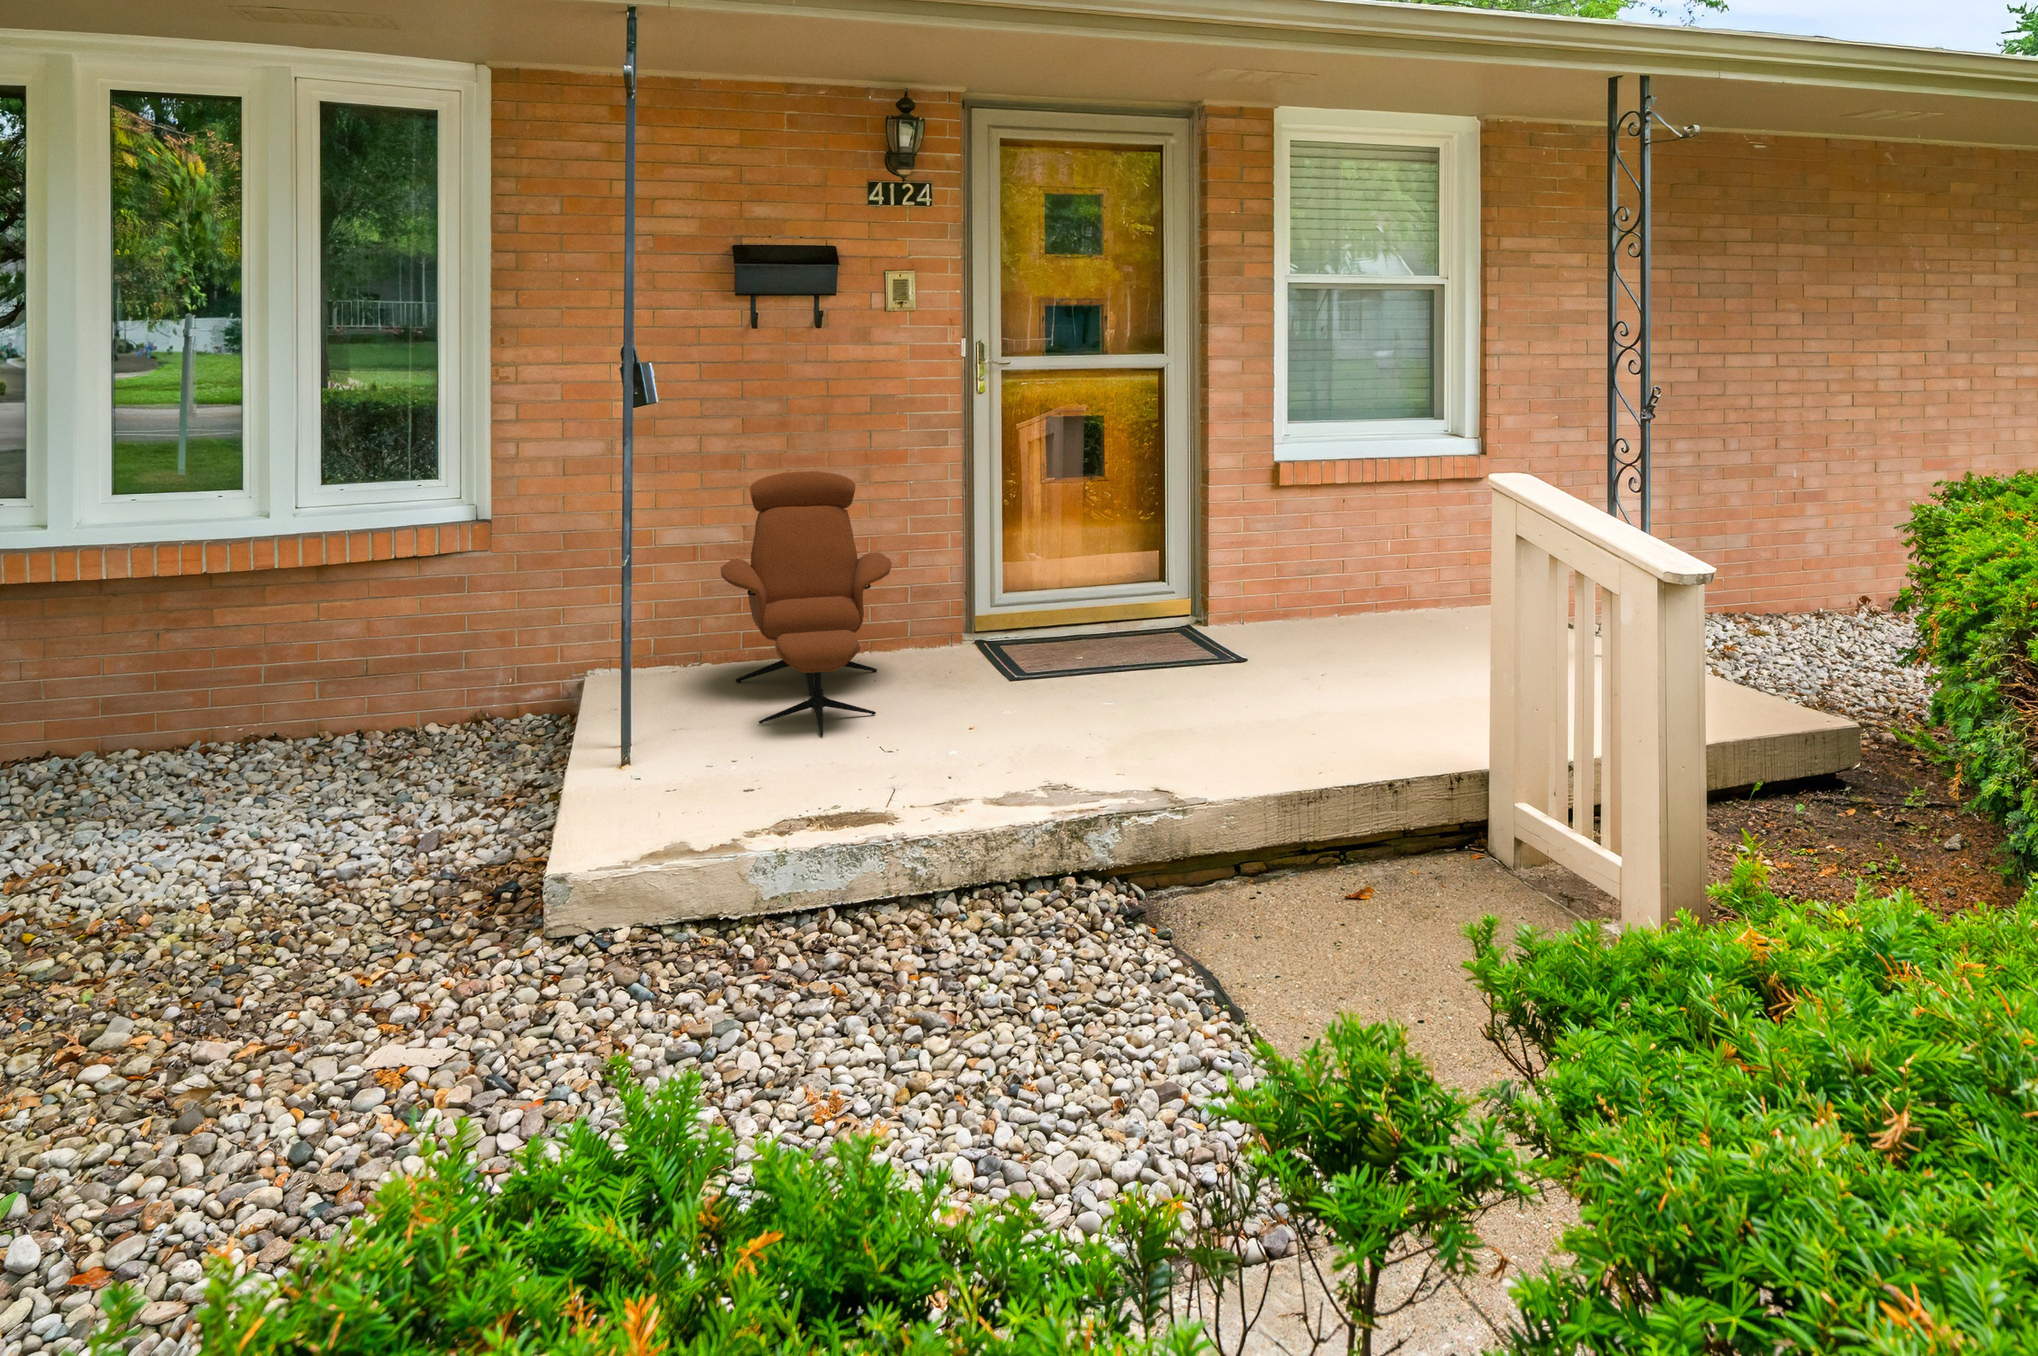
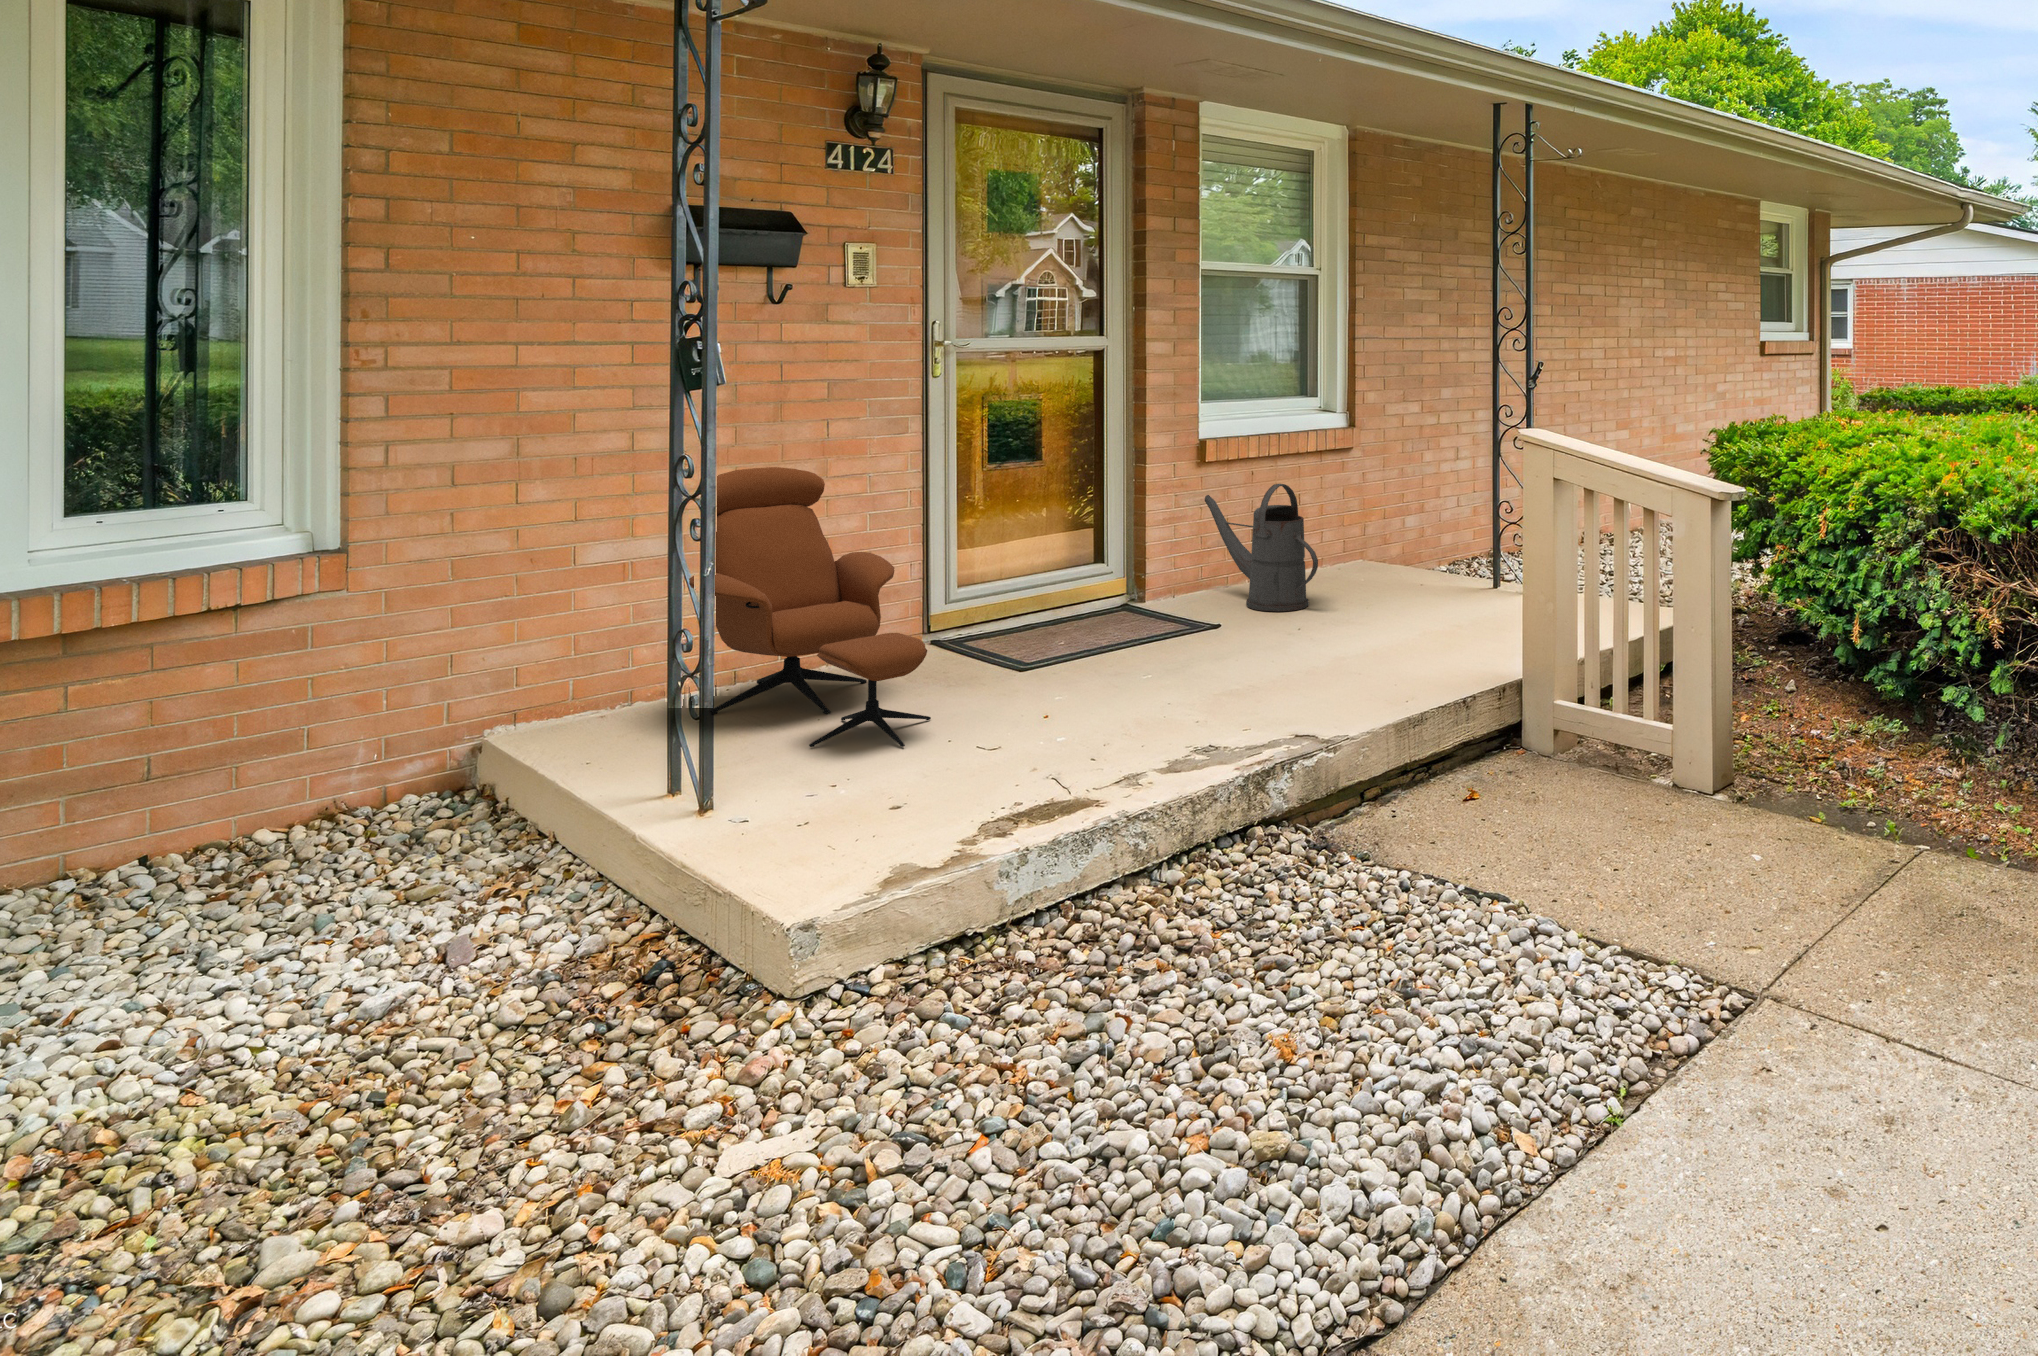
watering can: none [1278,513,1366,652] -> present [1205,484,1318,611]

